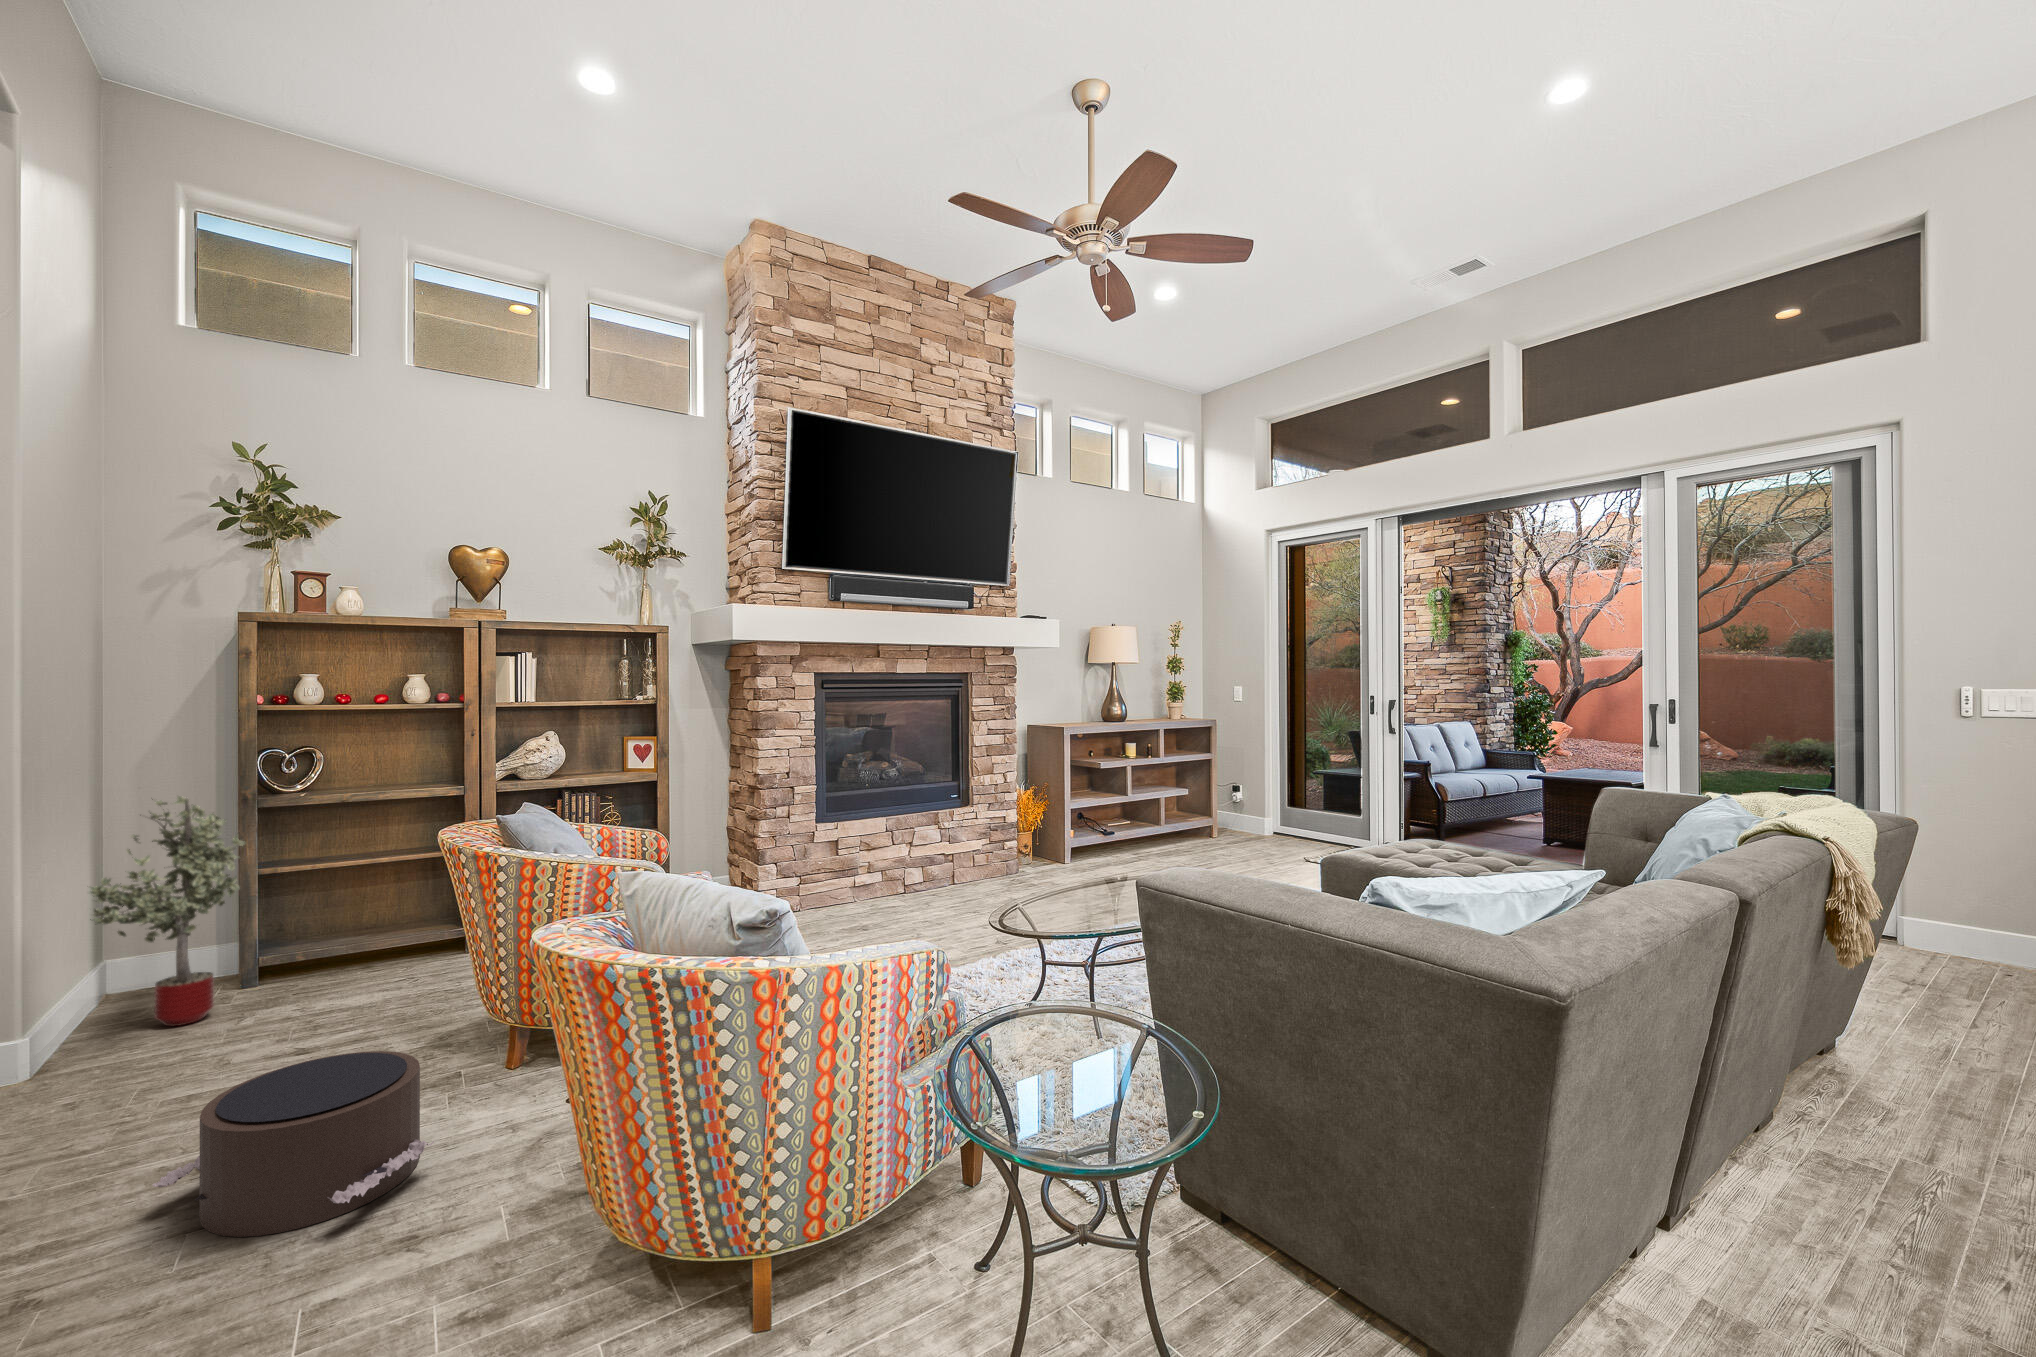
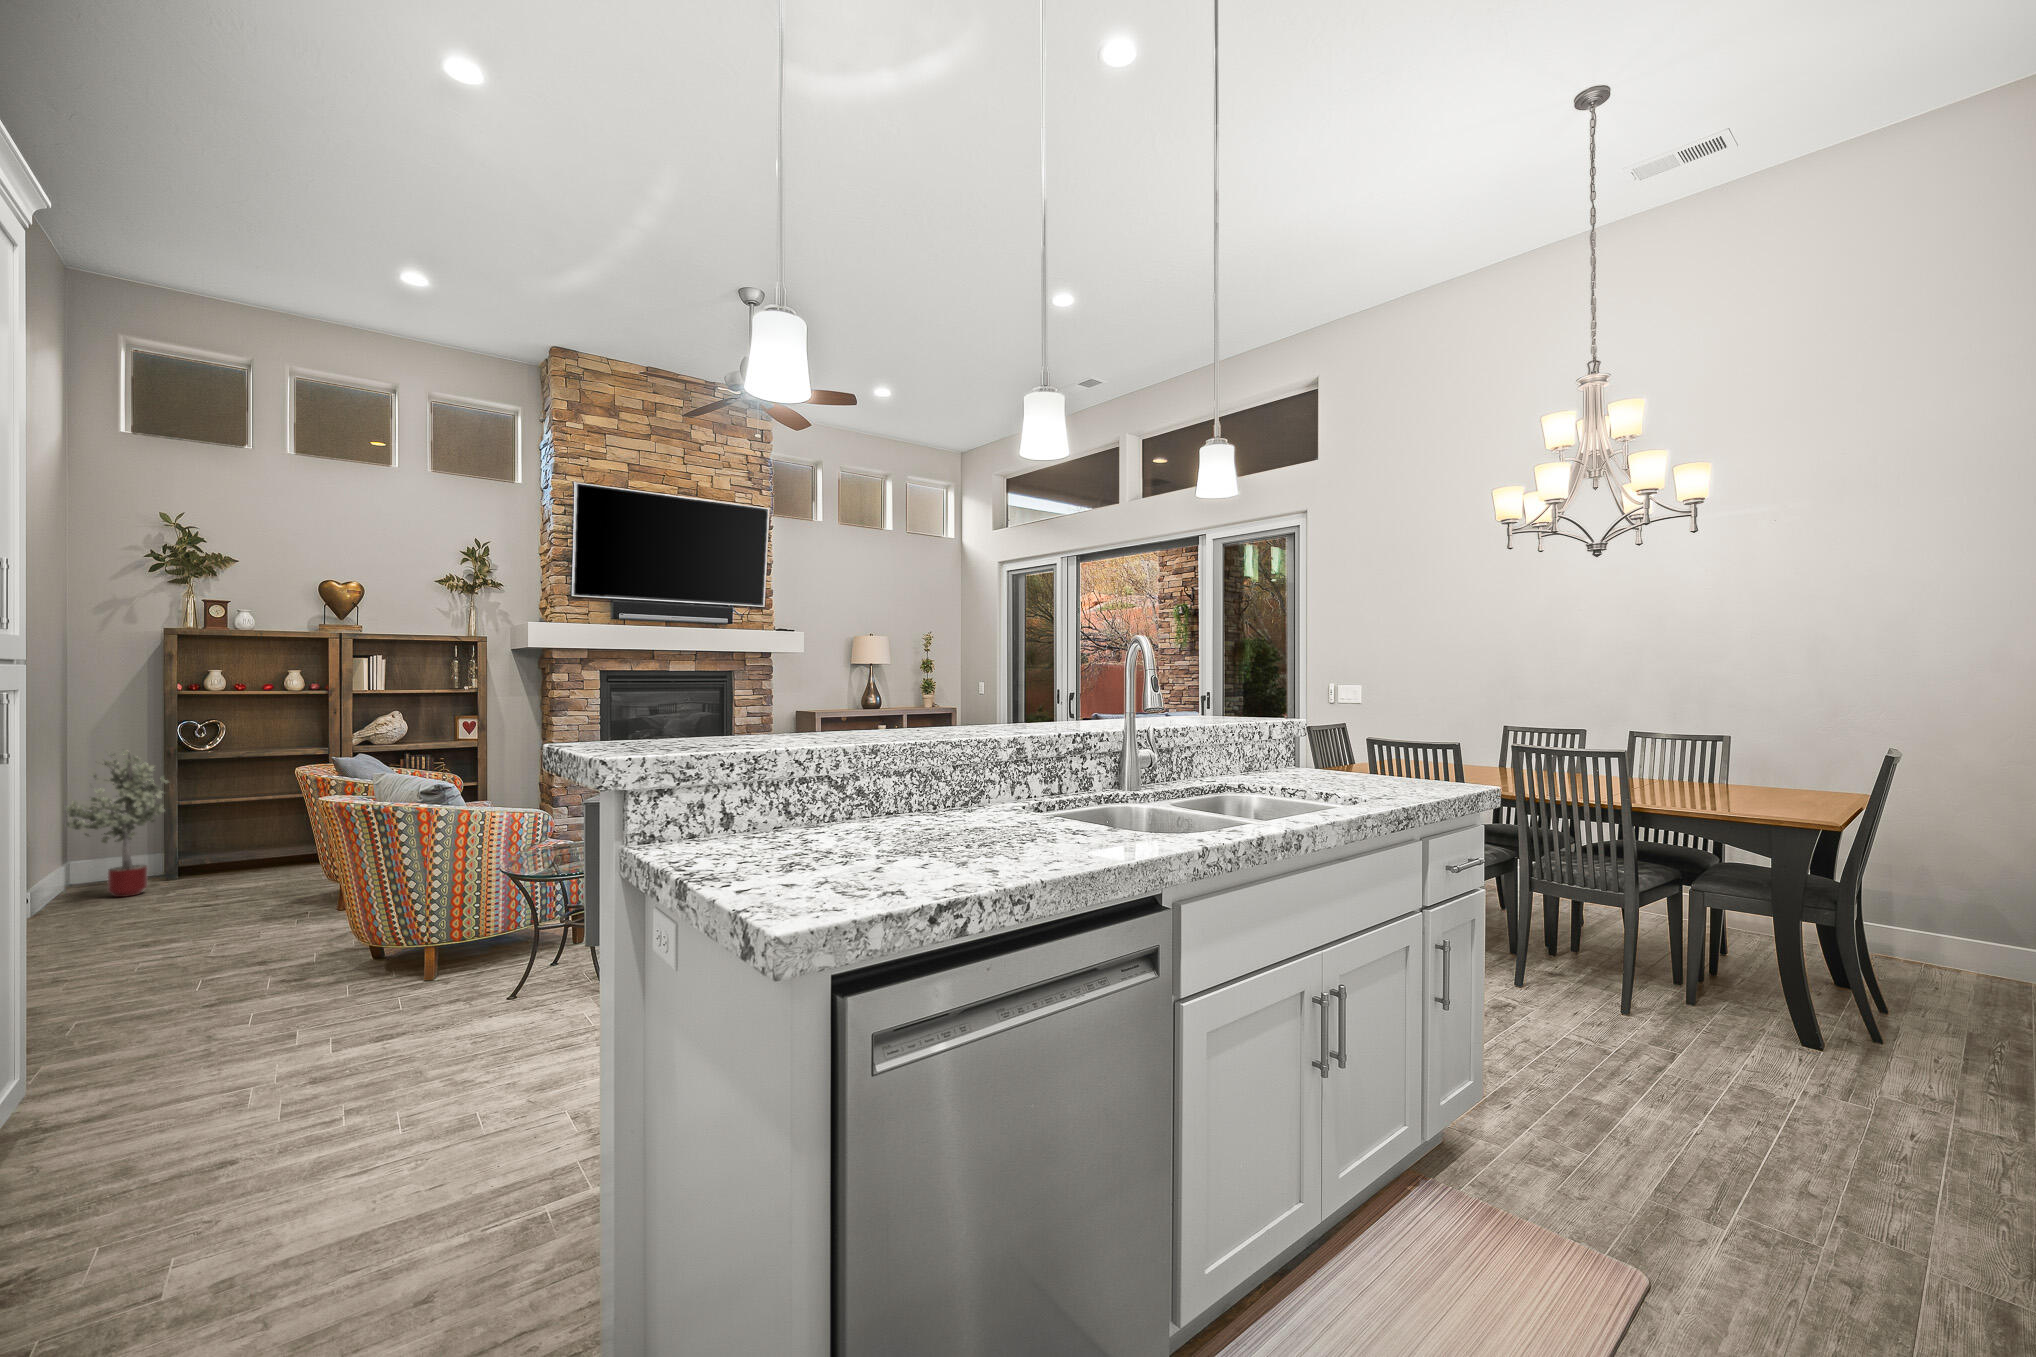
pouf: present [152,1051,434,1237] -> none [119,886,281,964]

